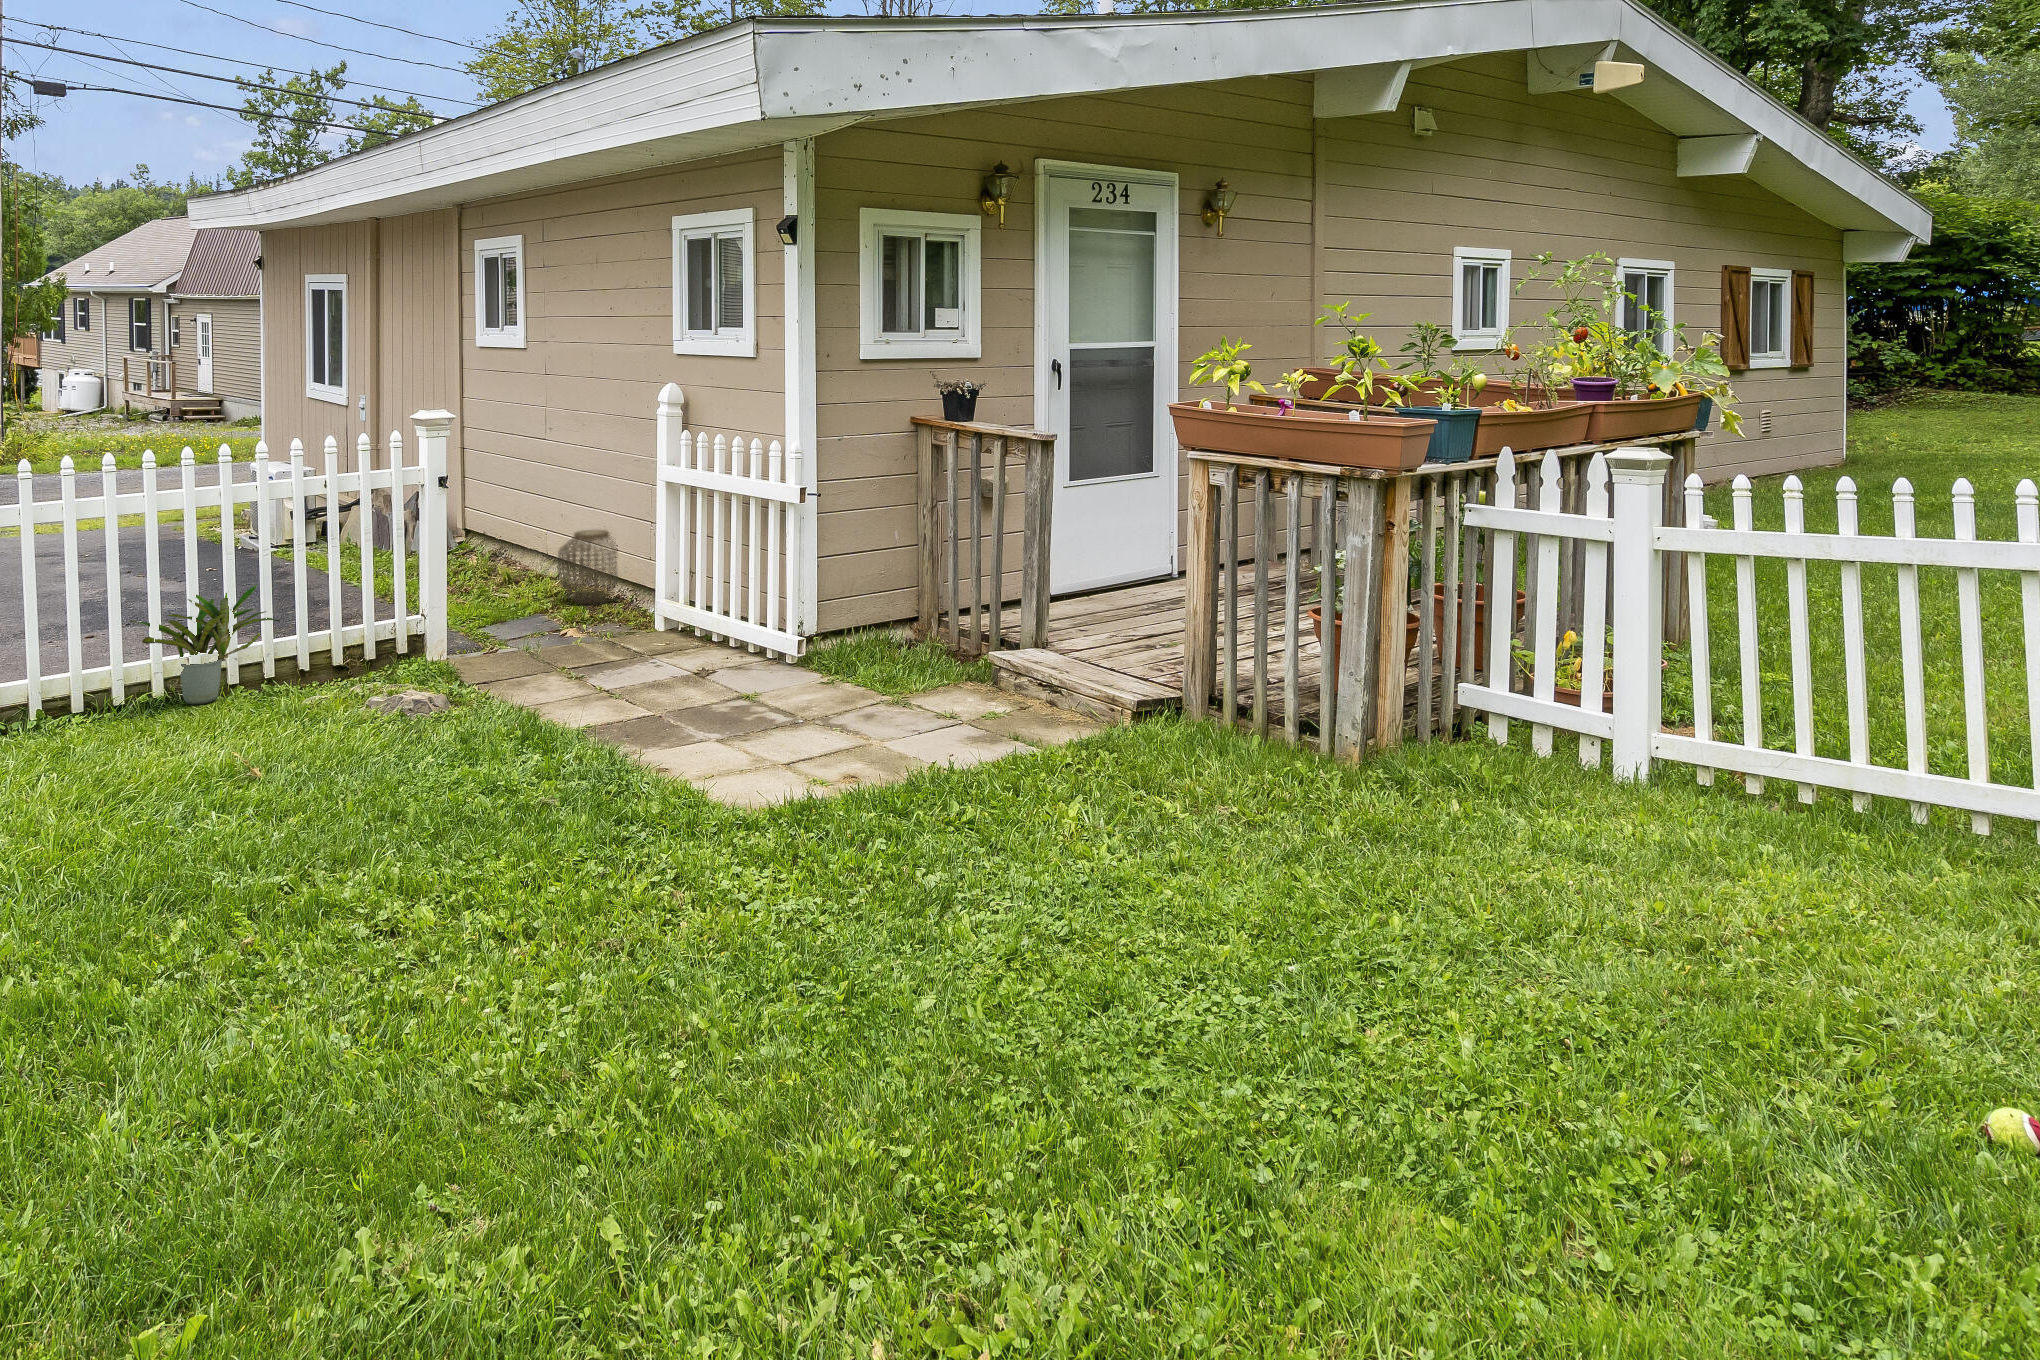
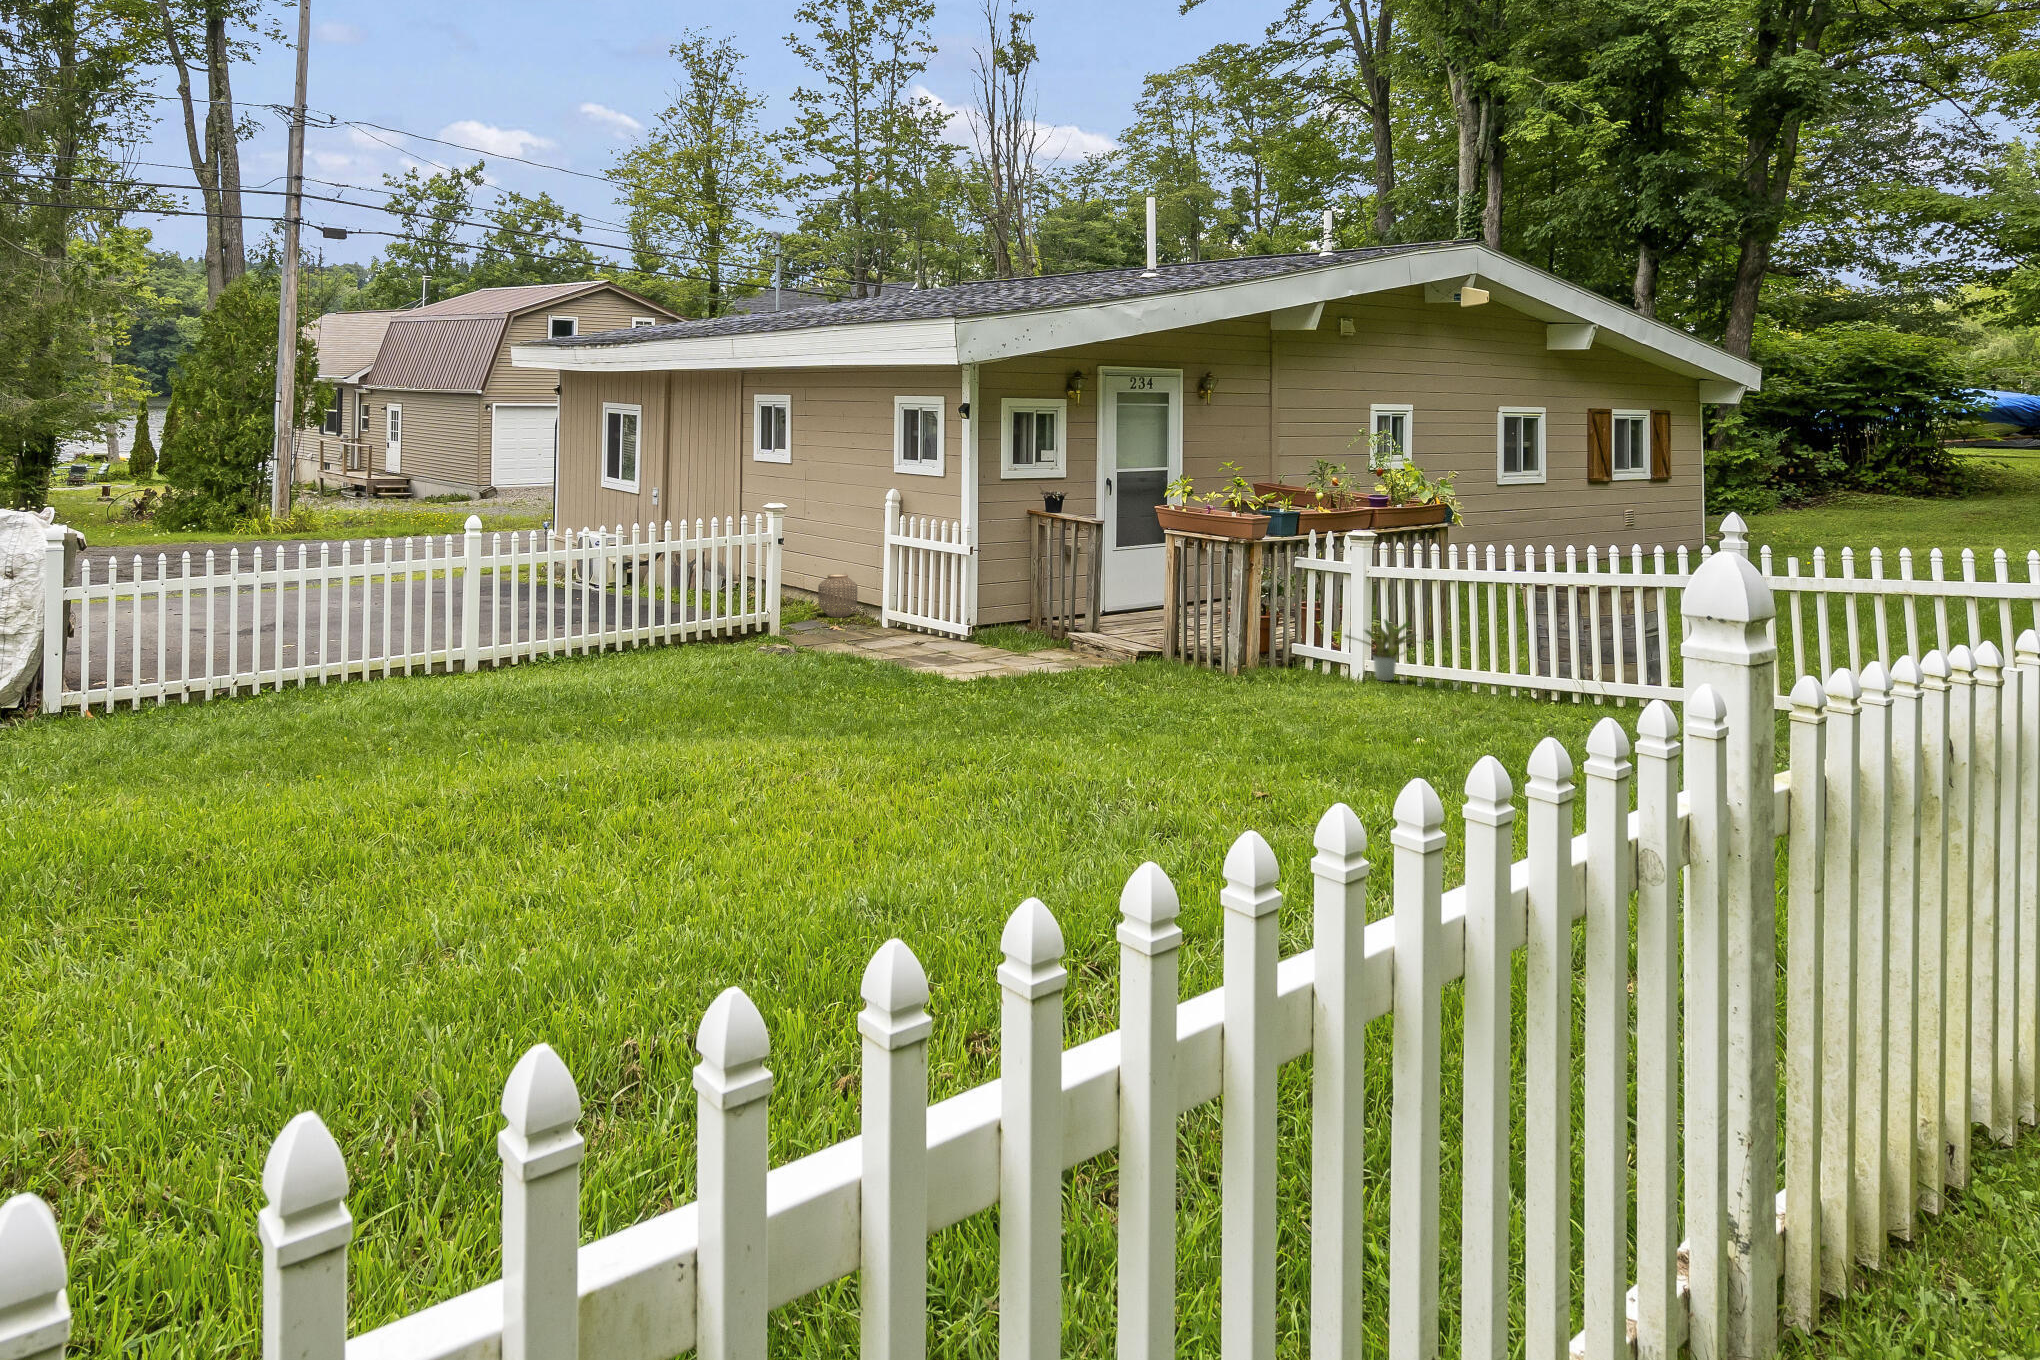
potted plant: present [130,584,280,705] -> present [1345,619,1420,681]

